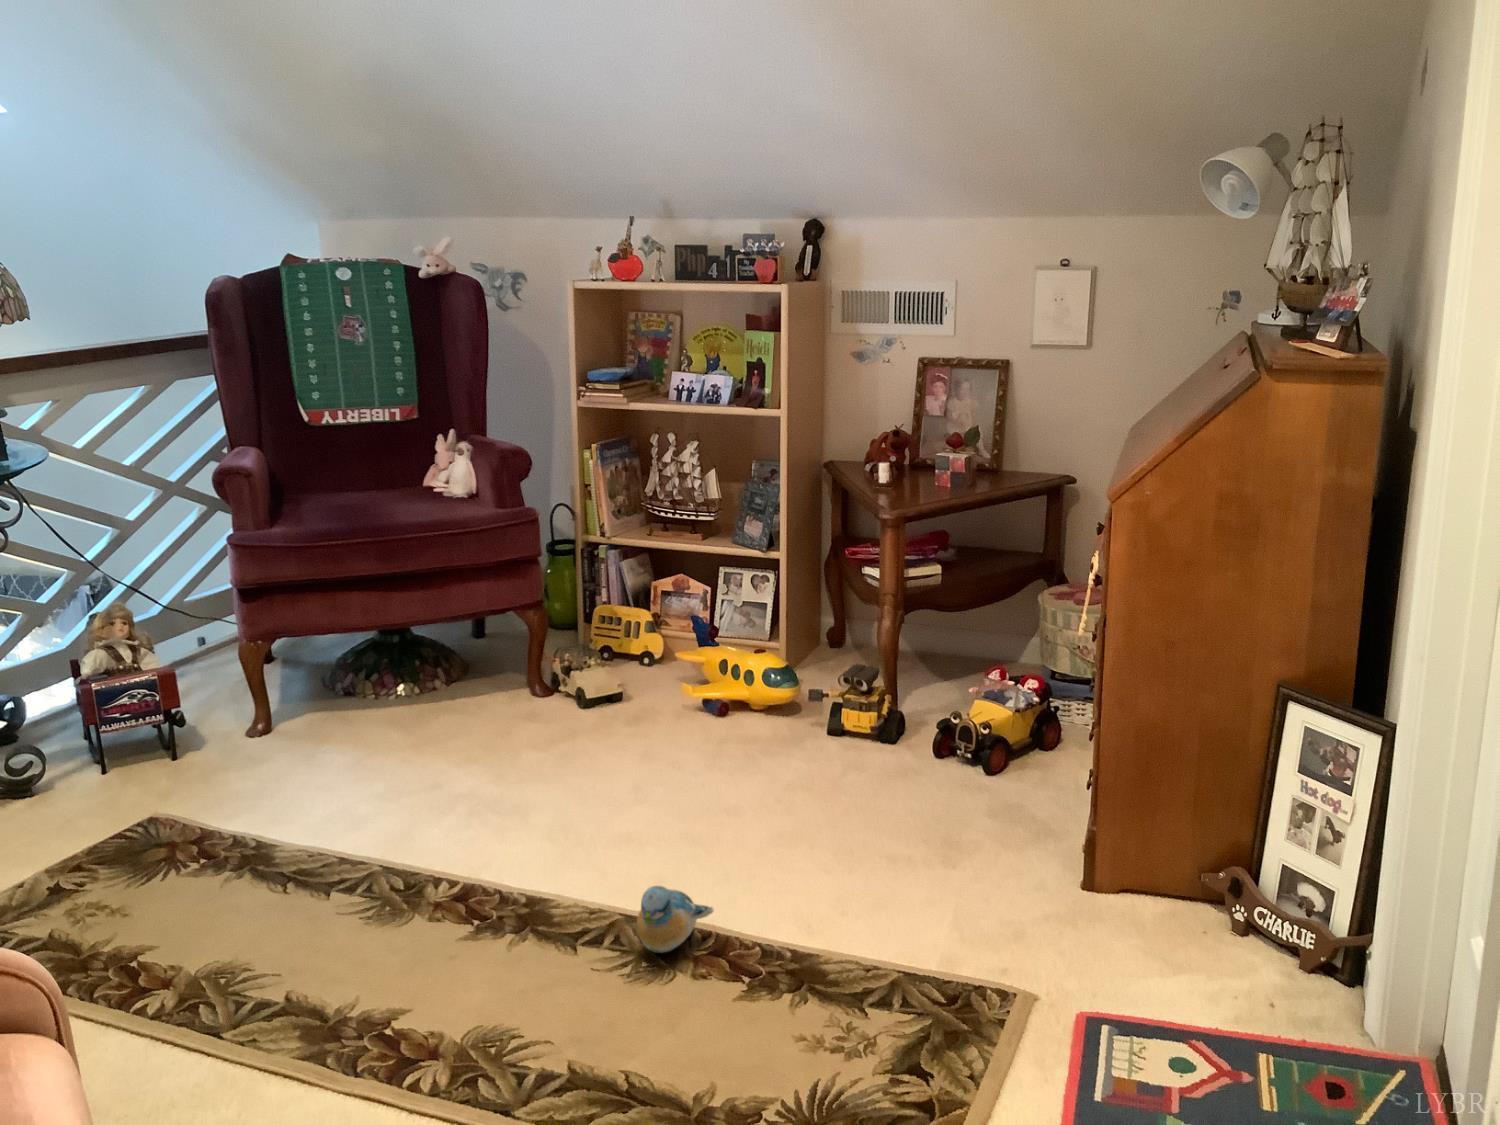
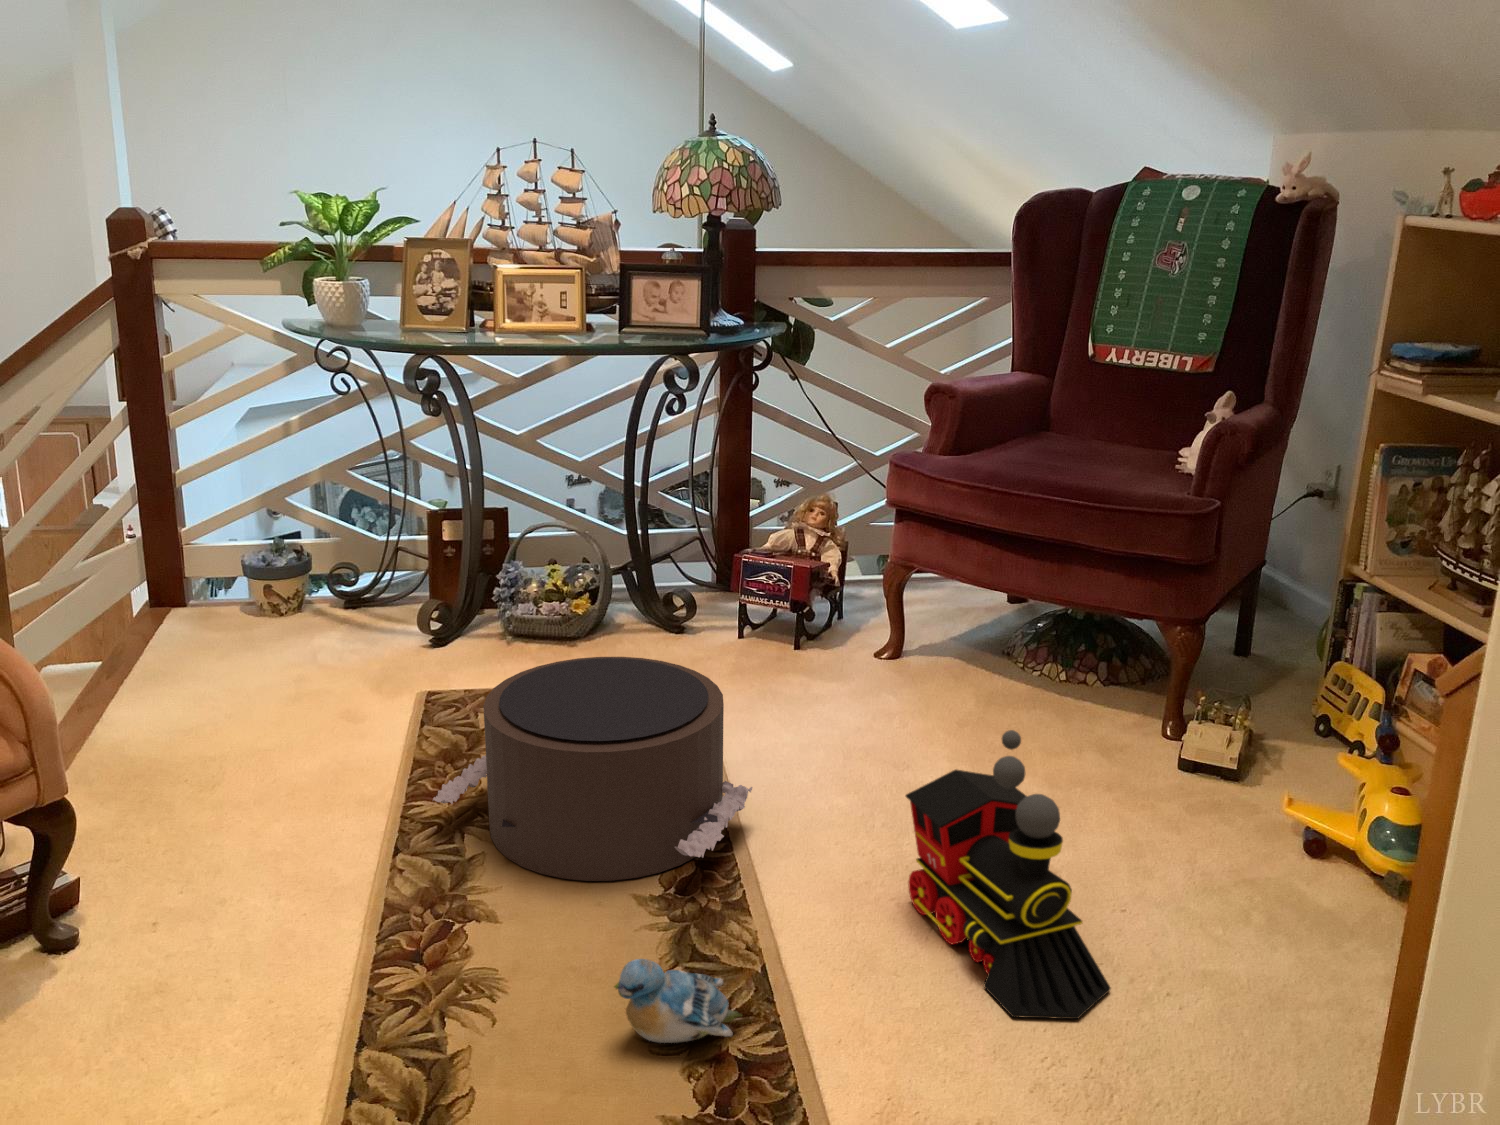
toy train: none [608,653,795,835] -> present [906,730,1110,1019]
pouf: none [166,741,509,966] -> present [433,657,752,881]

